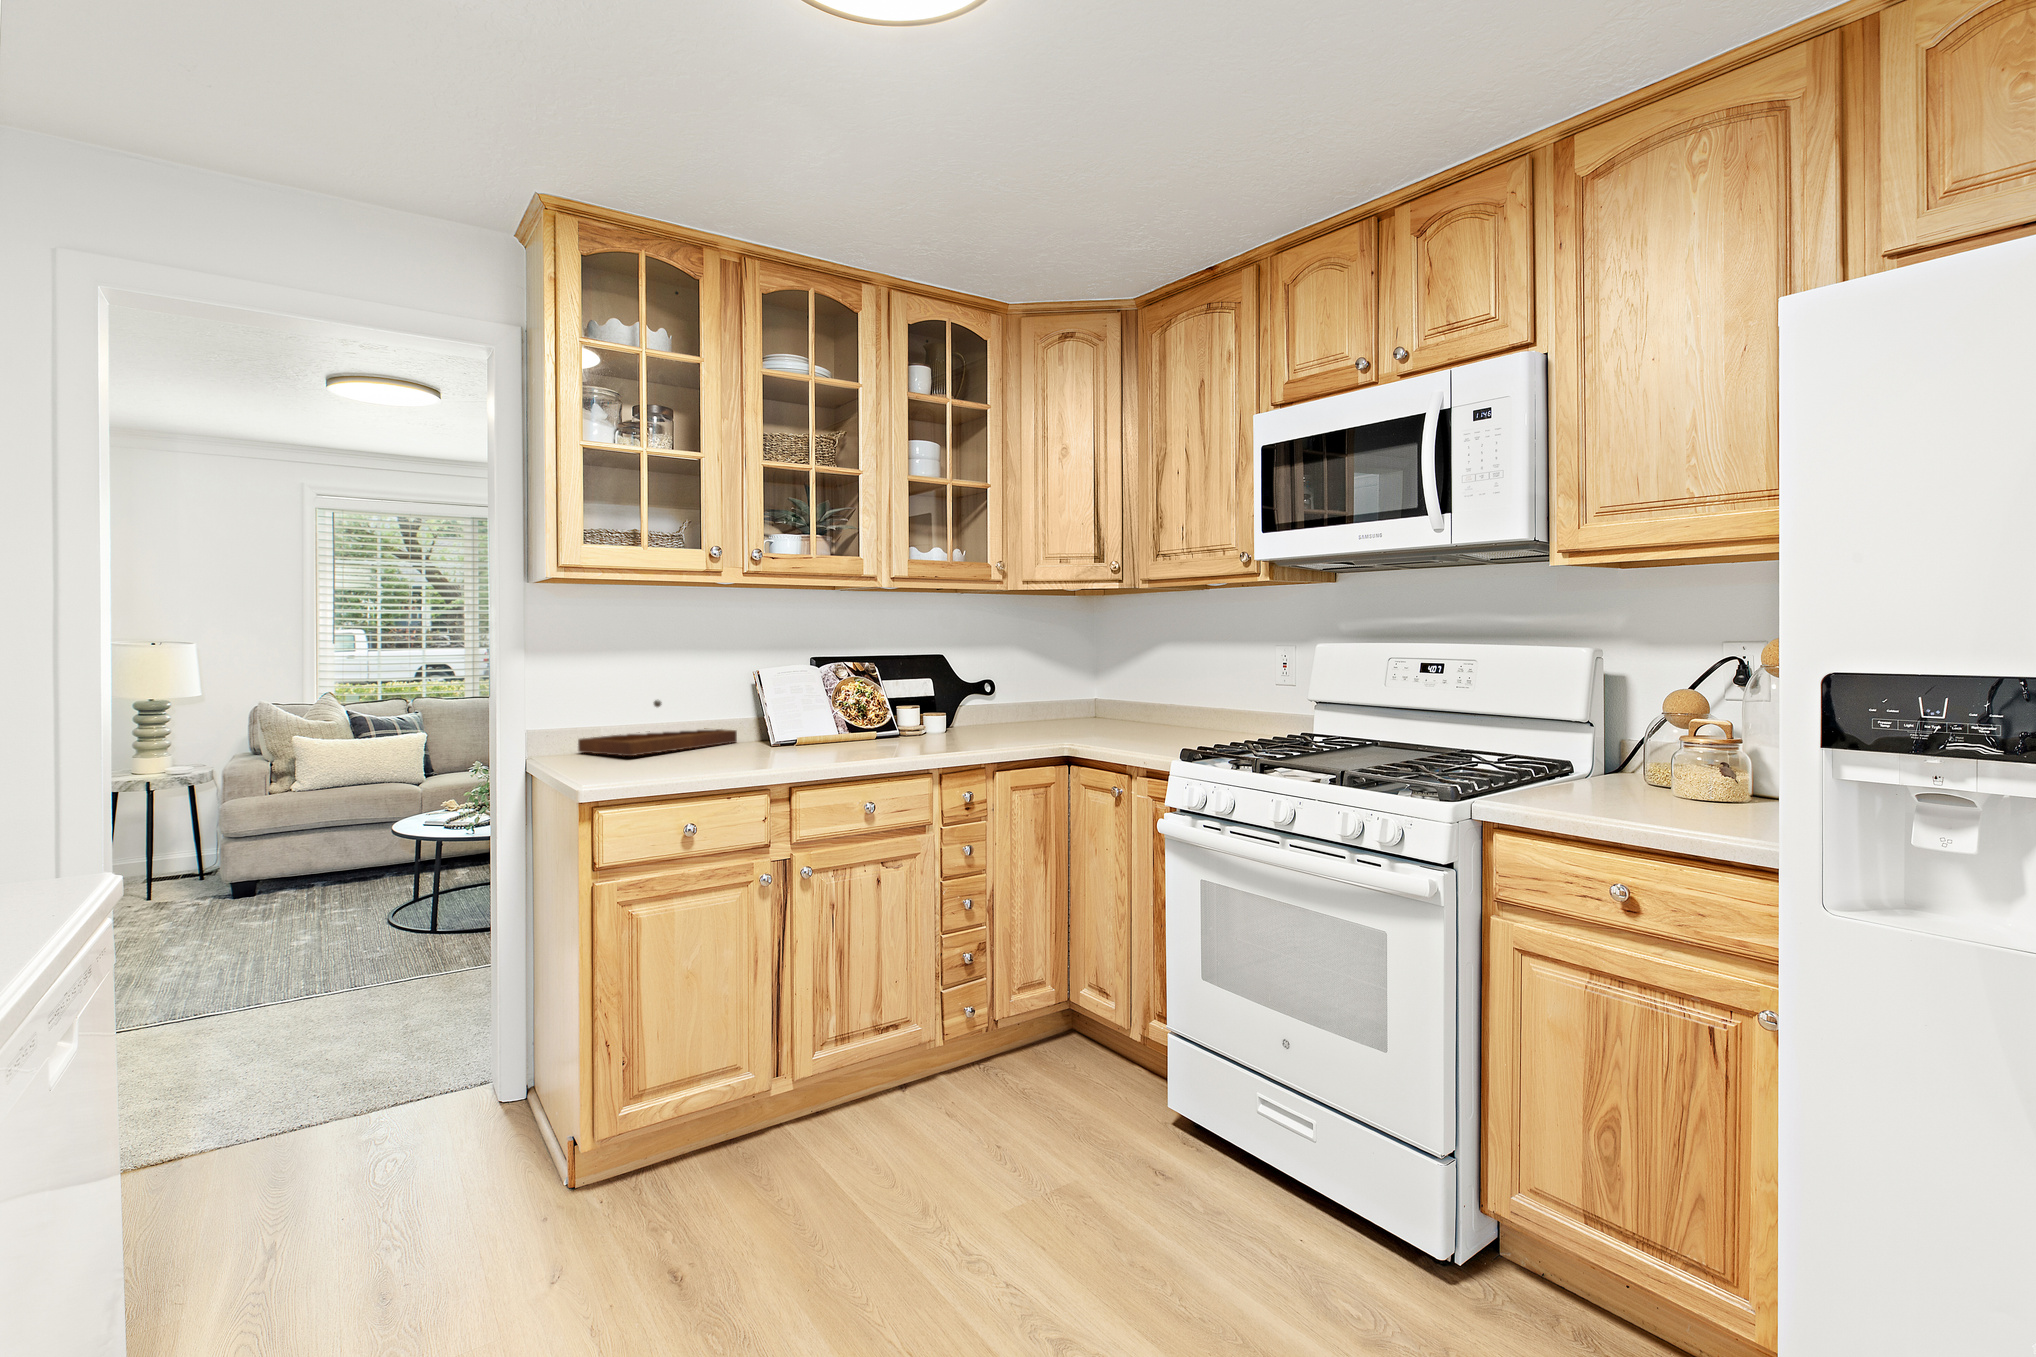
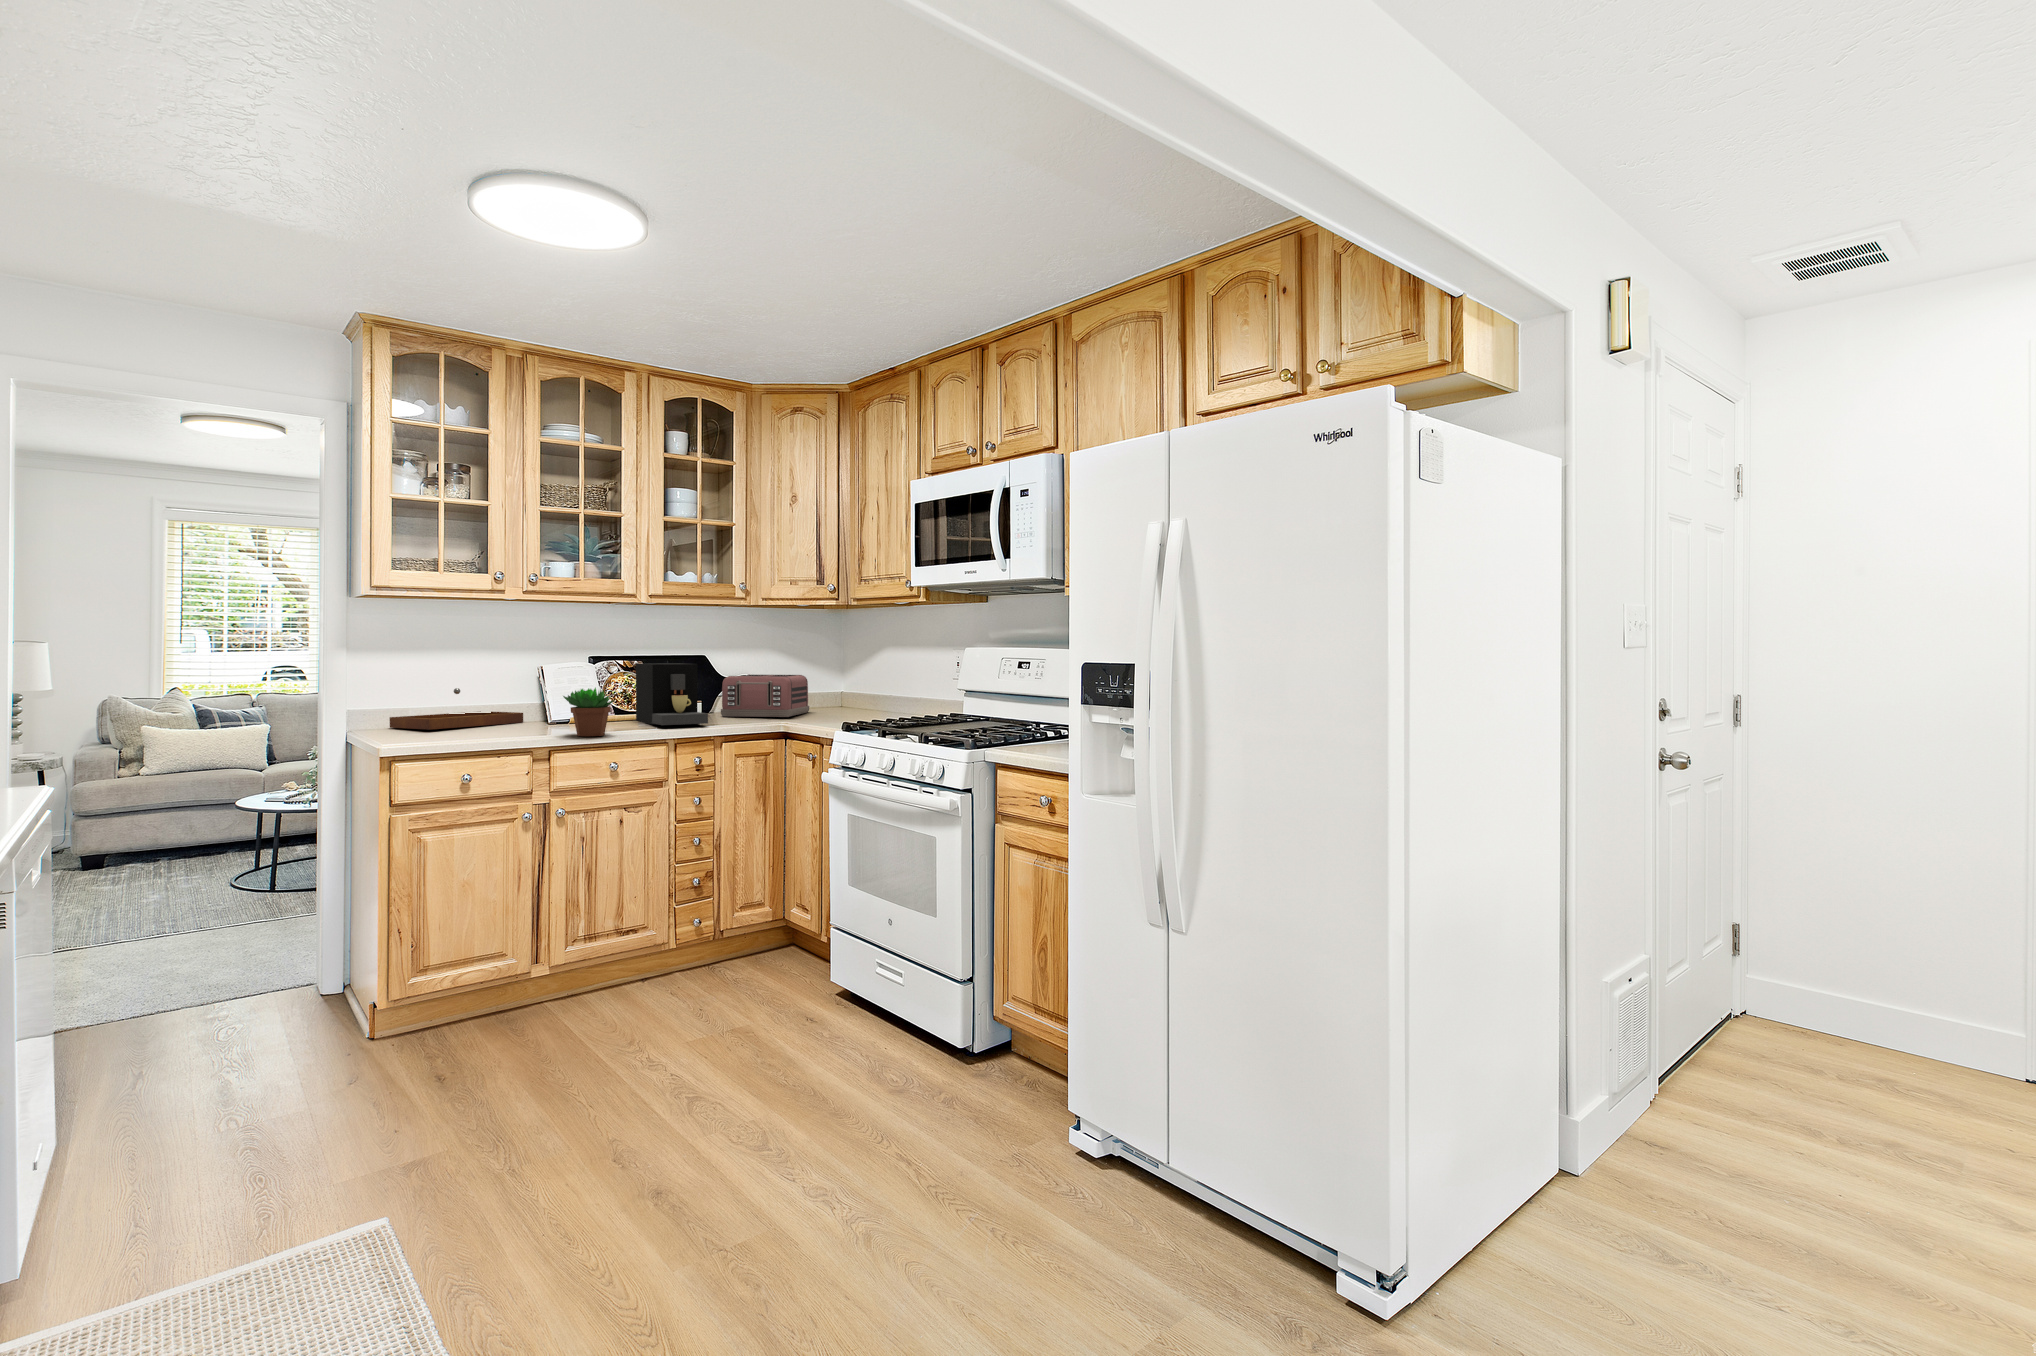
coffee maker: none [871,665,971,748] -> present [636,663,708,725]
toaster: none [969,678,1068,733] -> present [721,675,809,717]
succulent plant: none [801,699,868,766] -> present [563,688,614,736]

